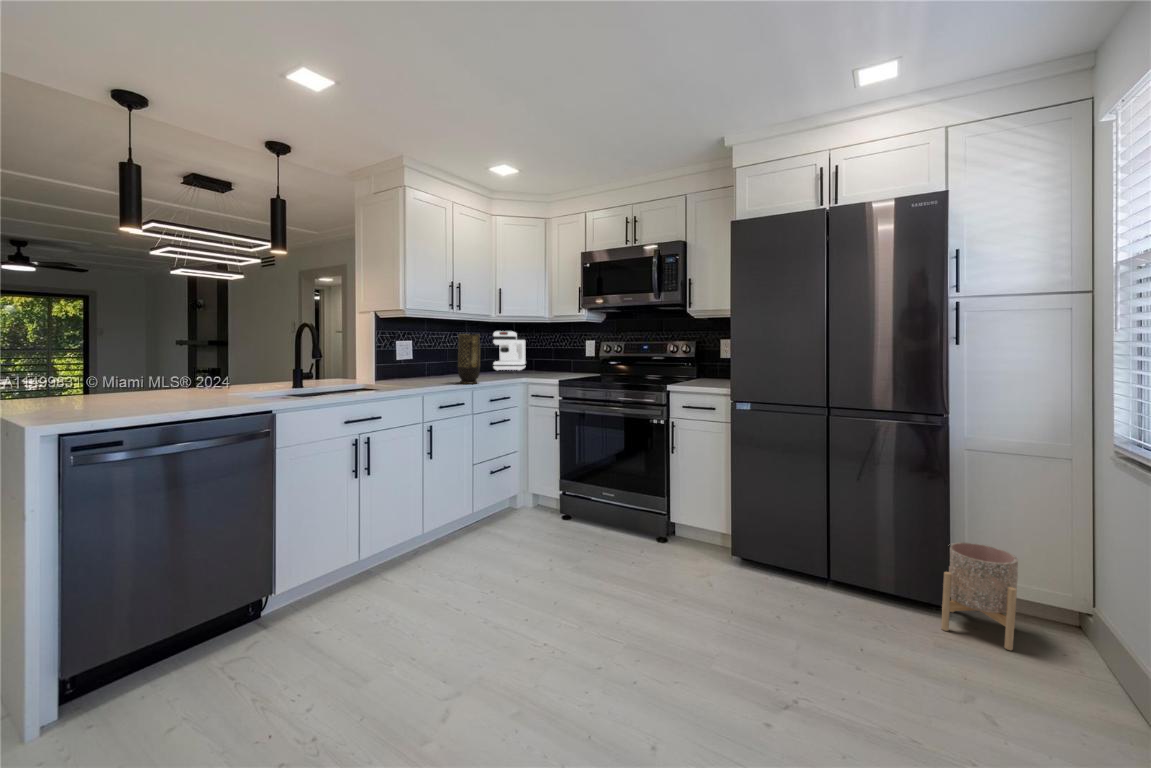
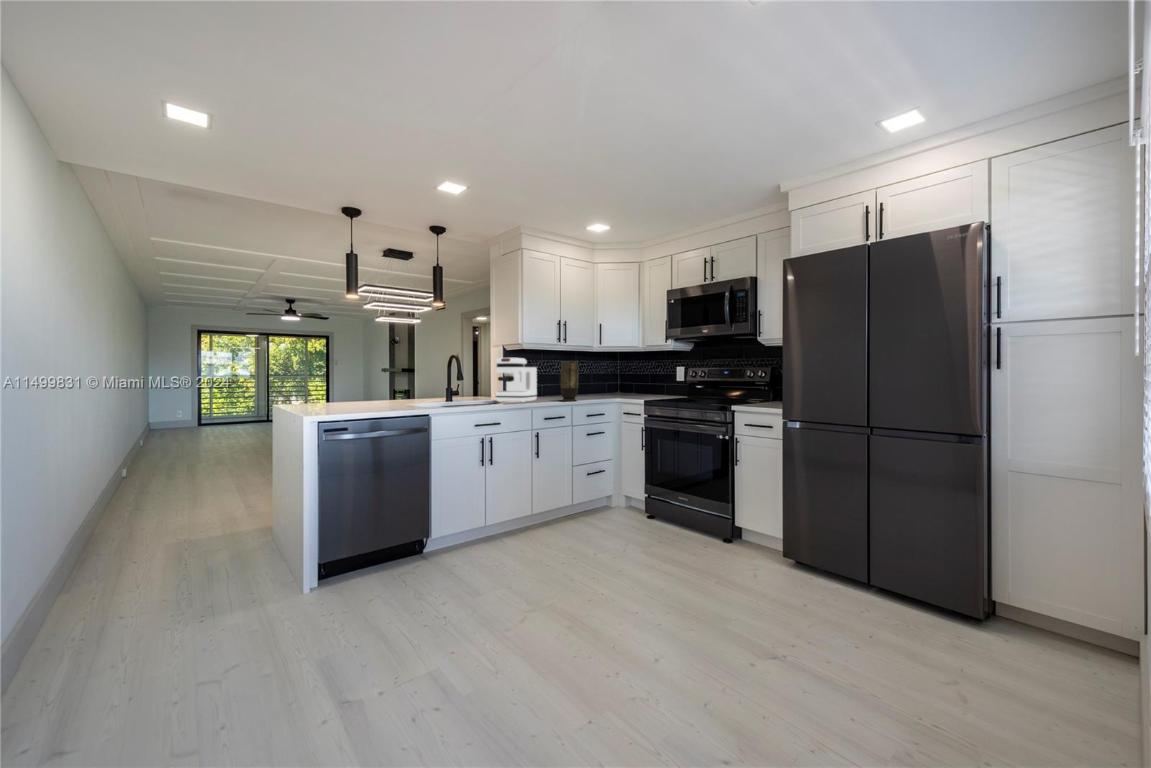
coffee maker: present [493,331,526,370] -> present [495,358,537,402]
planter: present [941,542,1018,650] -> none [978,562,1069,671]

